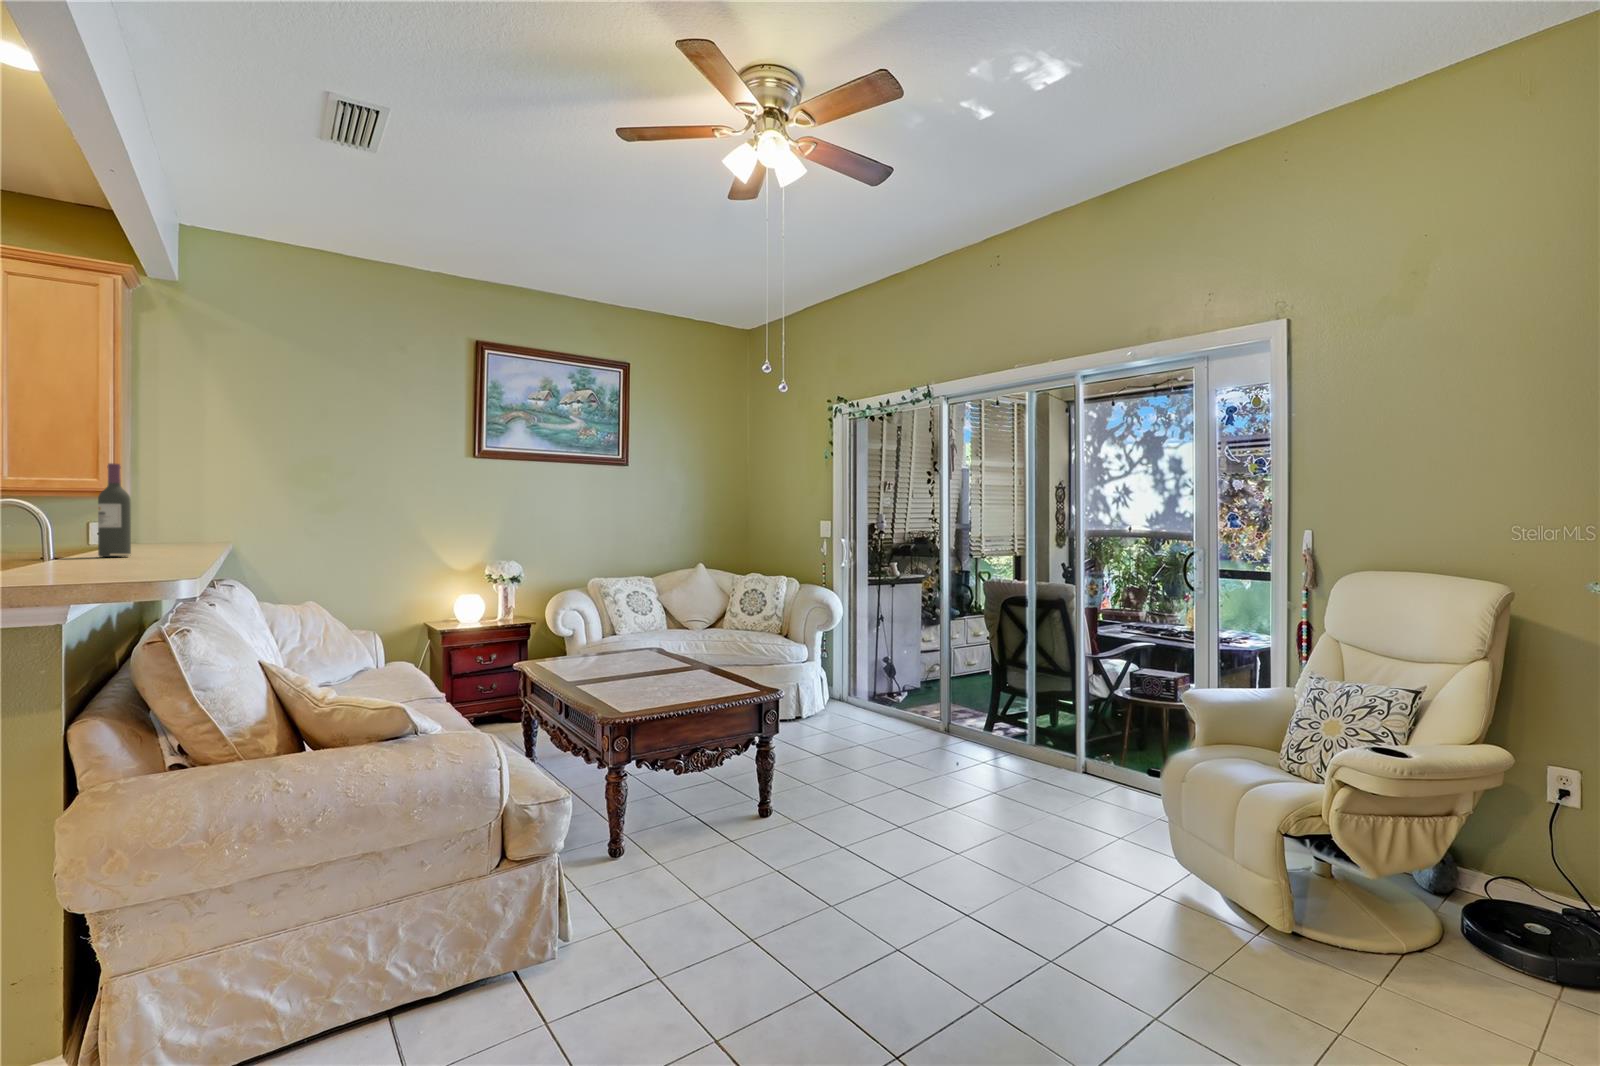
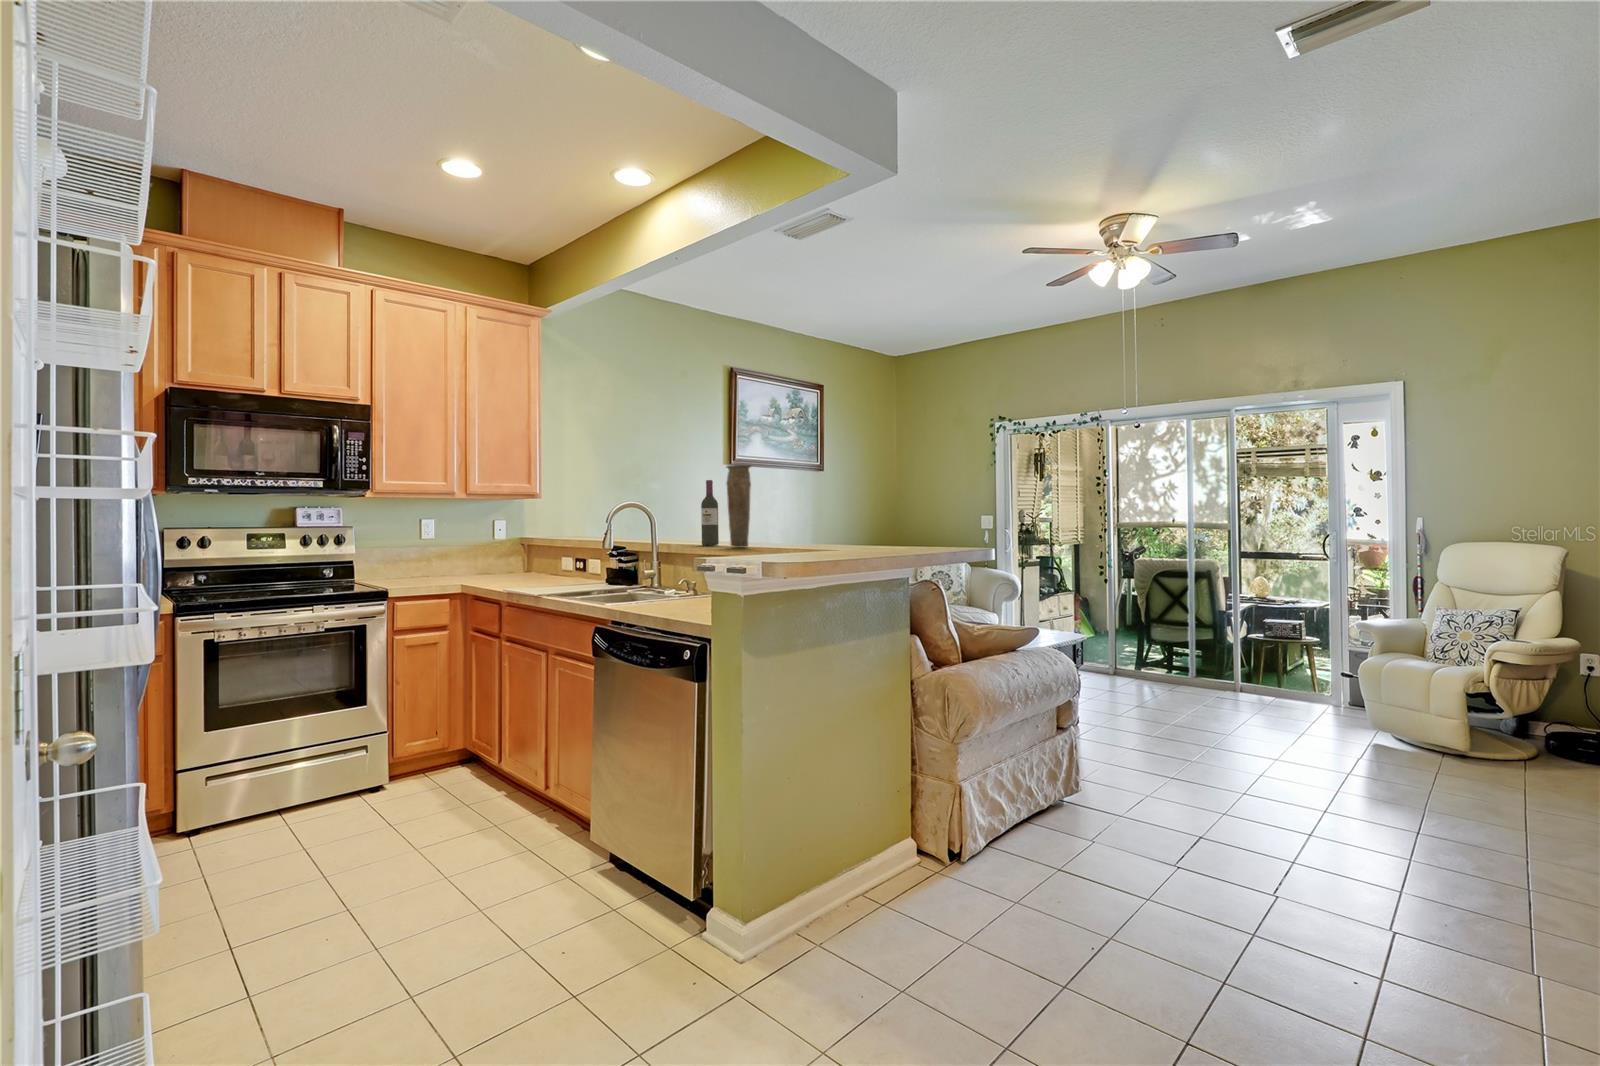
vase: none [37,437,92,562] -> present [726,465,751,547]

